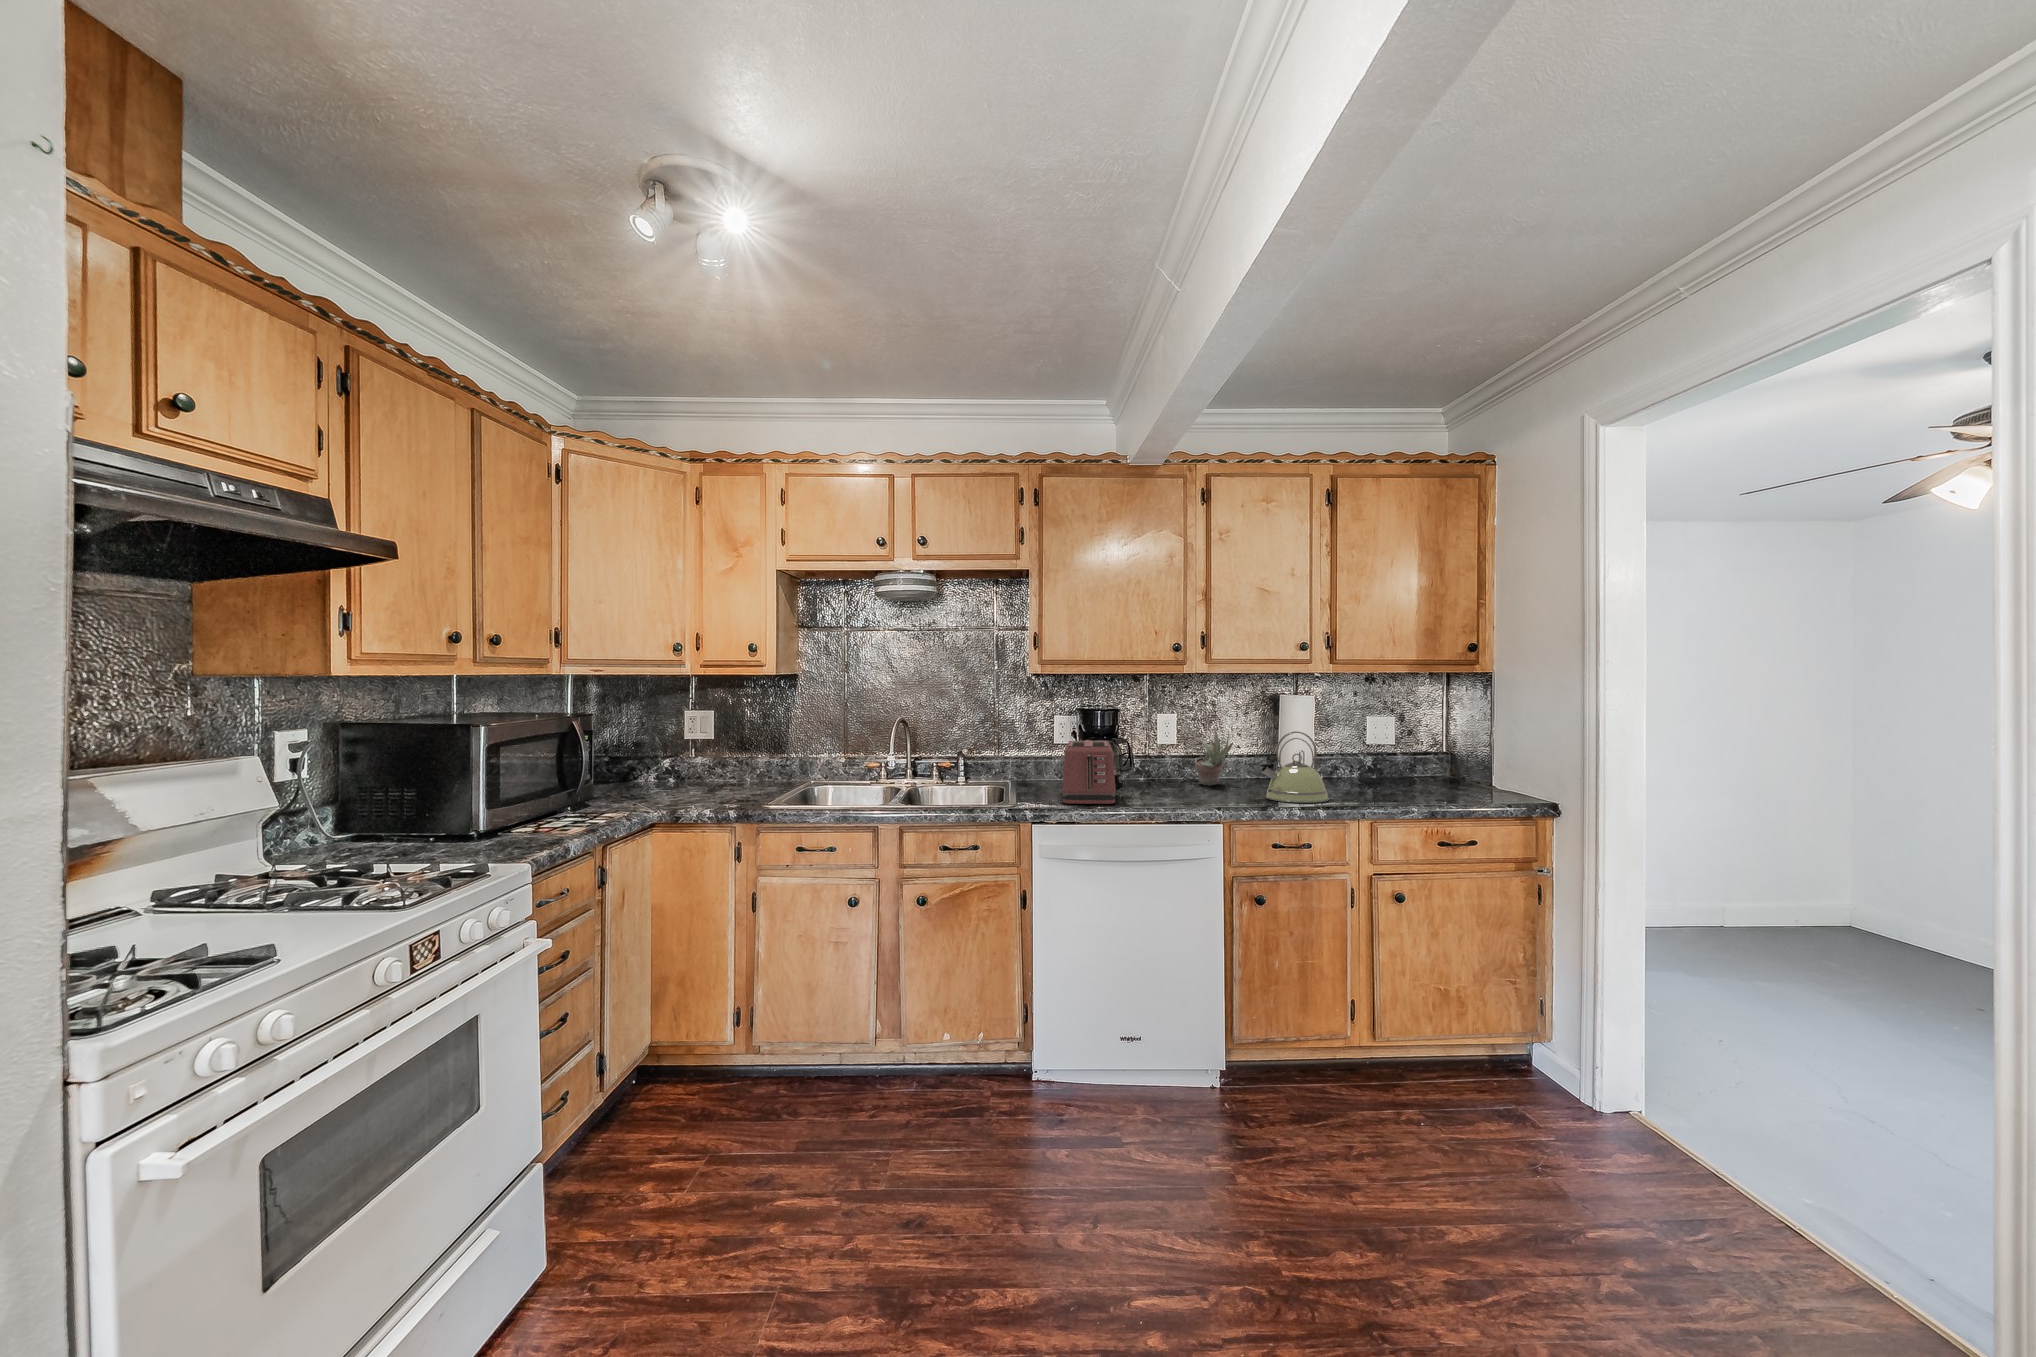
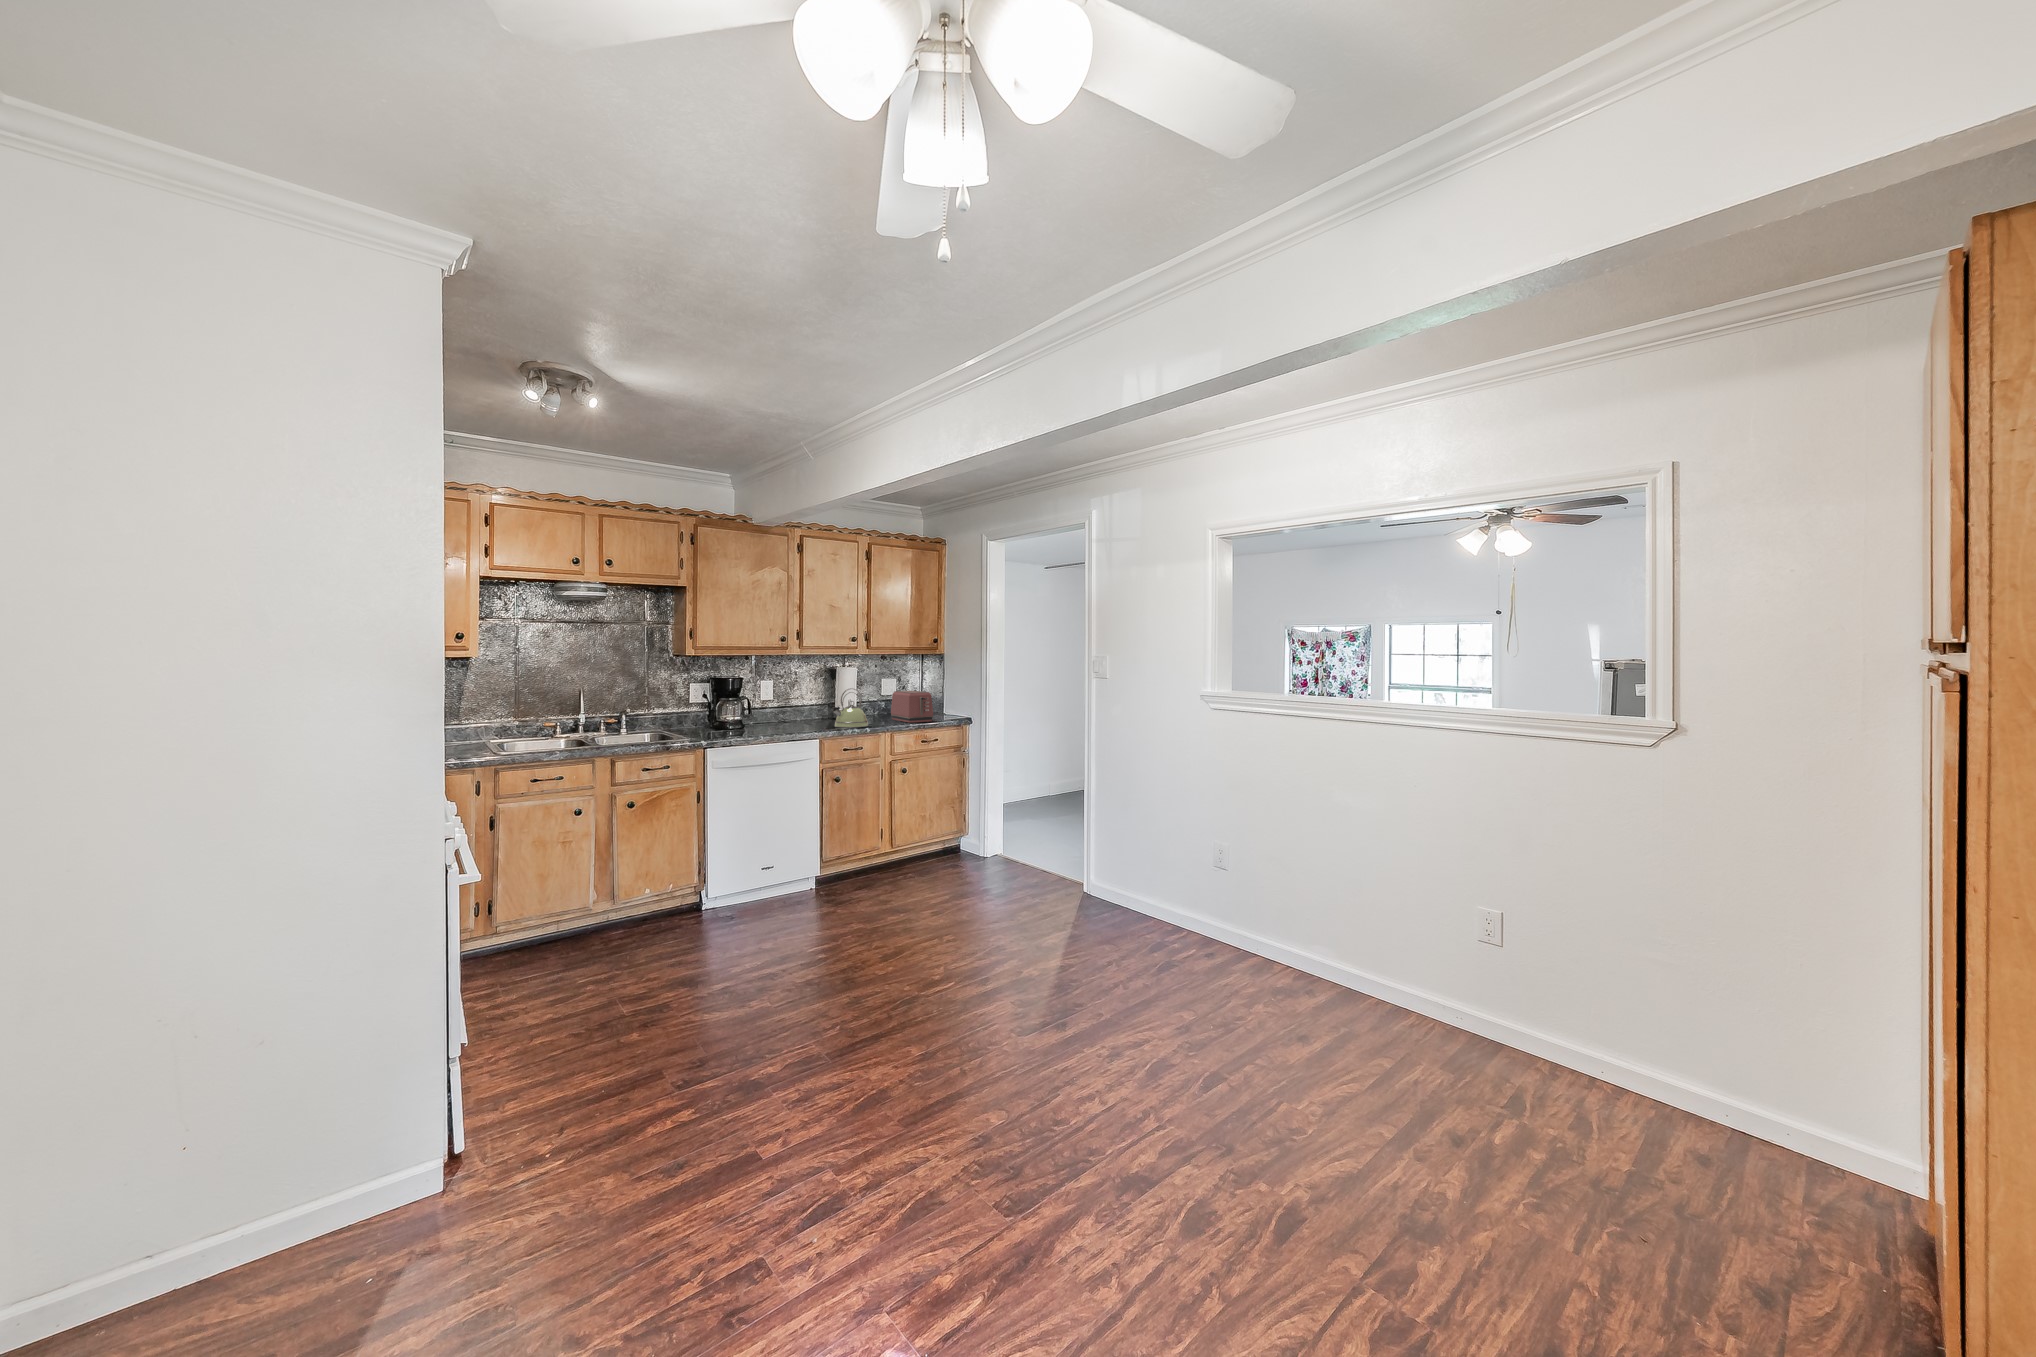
succulent plant: present [1194,726,1233,786] -> none [785,687,810,723]
toaster: present [1062,741,1116,804] -> present [891,691,933,723]

